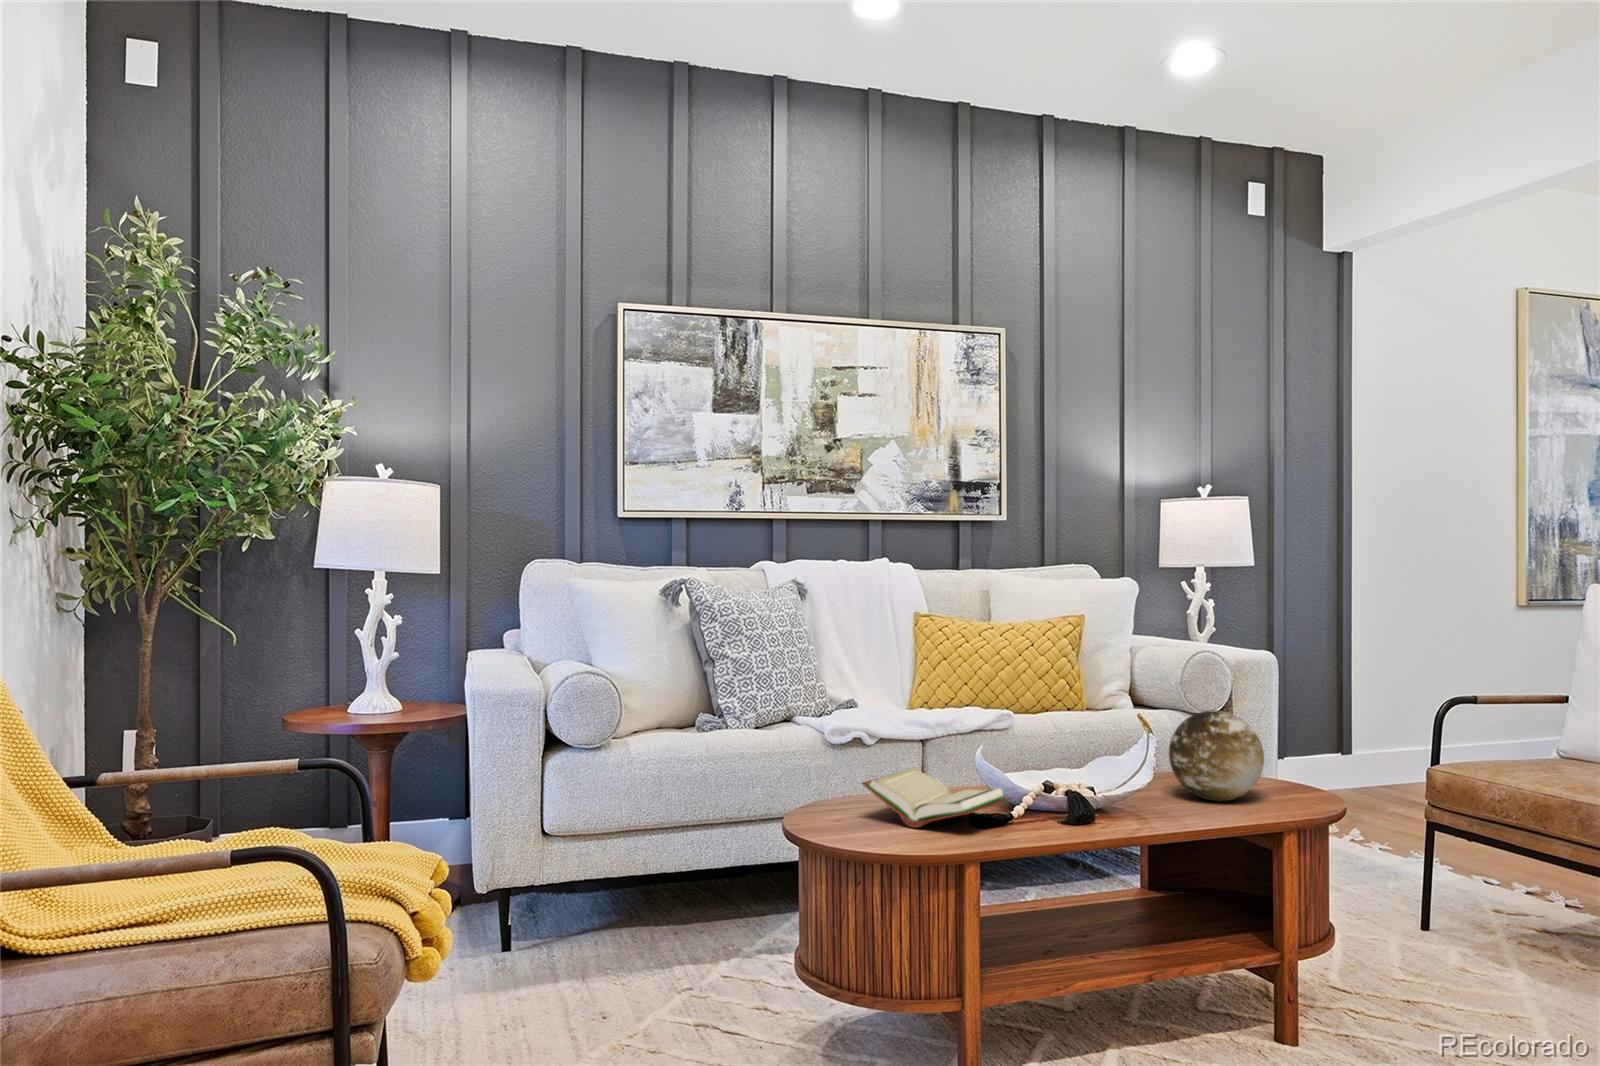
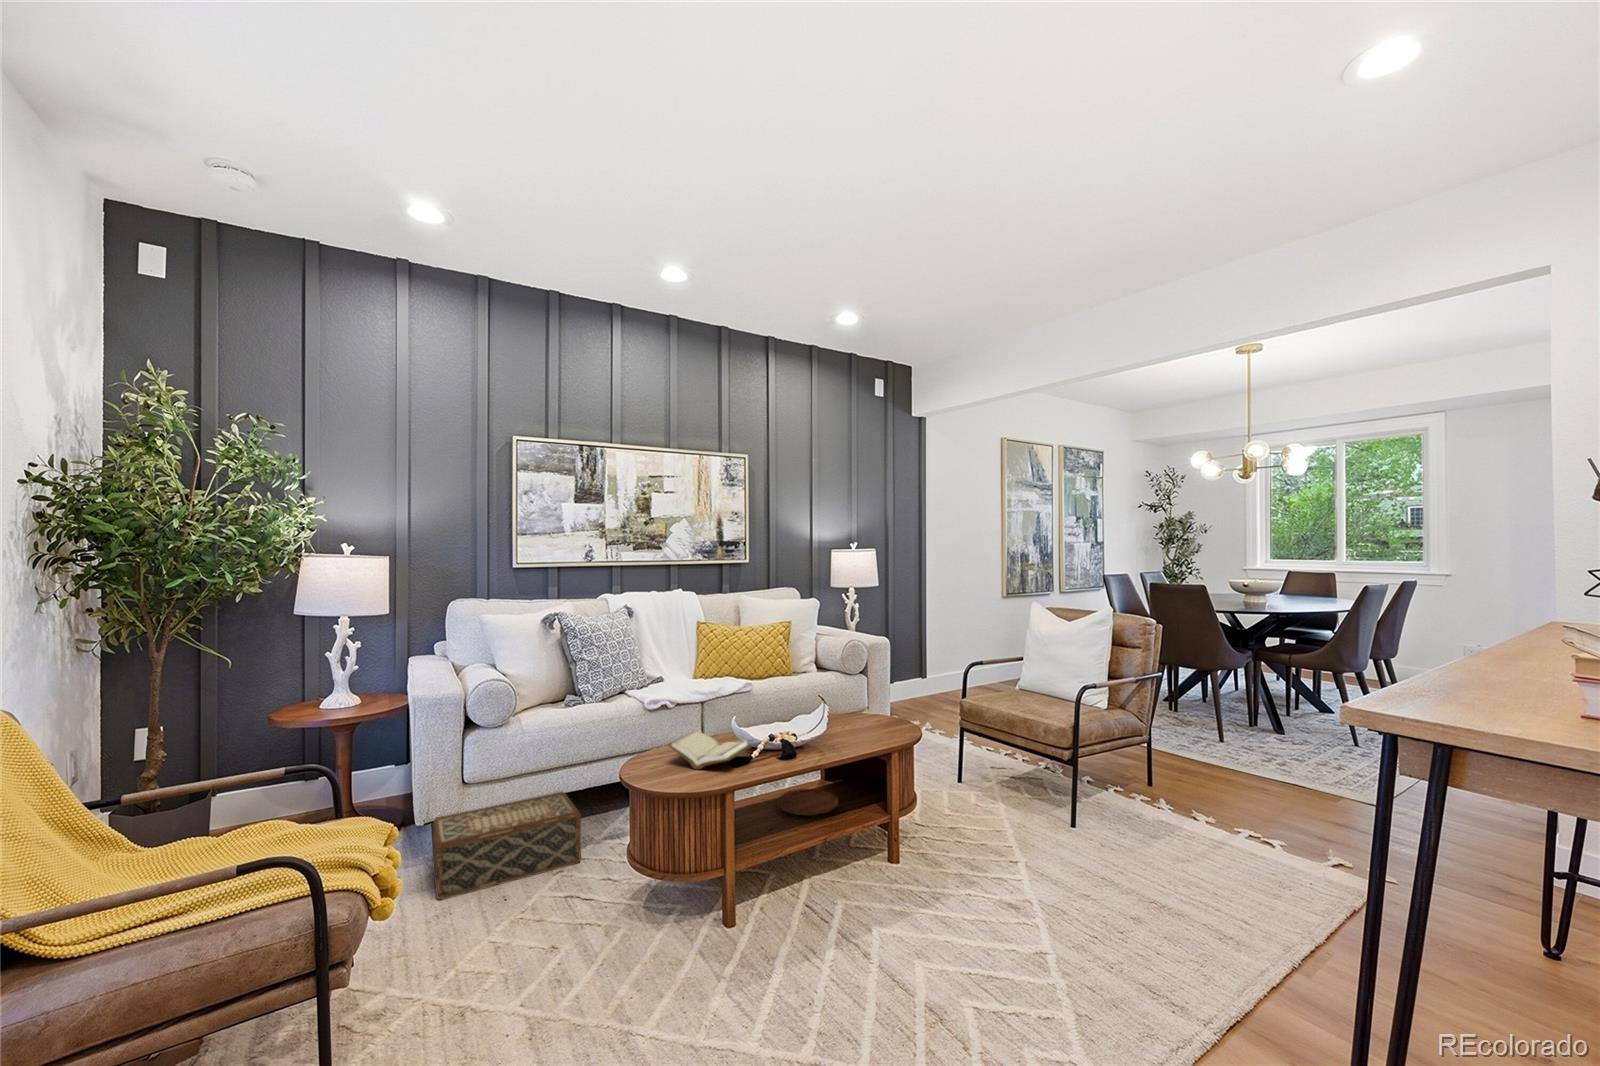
decorative orb: present [1169,710,1264,801] -> none [835,685,883,734]
woven basket: none [499,866,720,1005] -> present [432,792,581,900]
tray: none [1056,895,1174,937] -> present [777,789,838,815]

